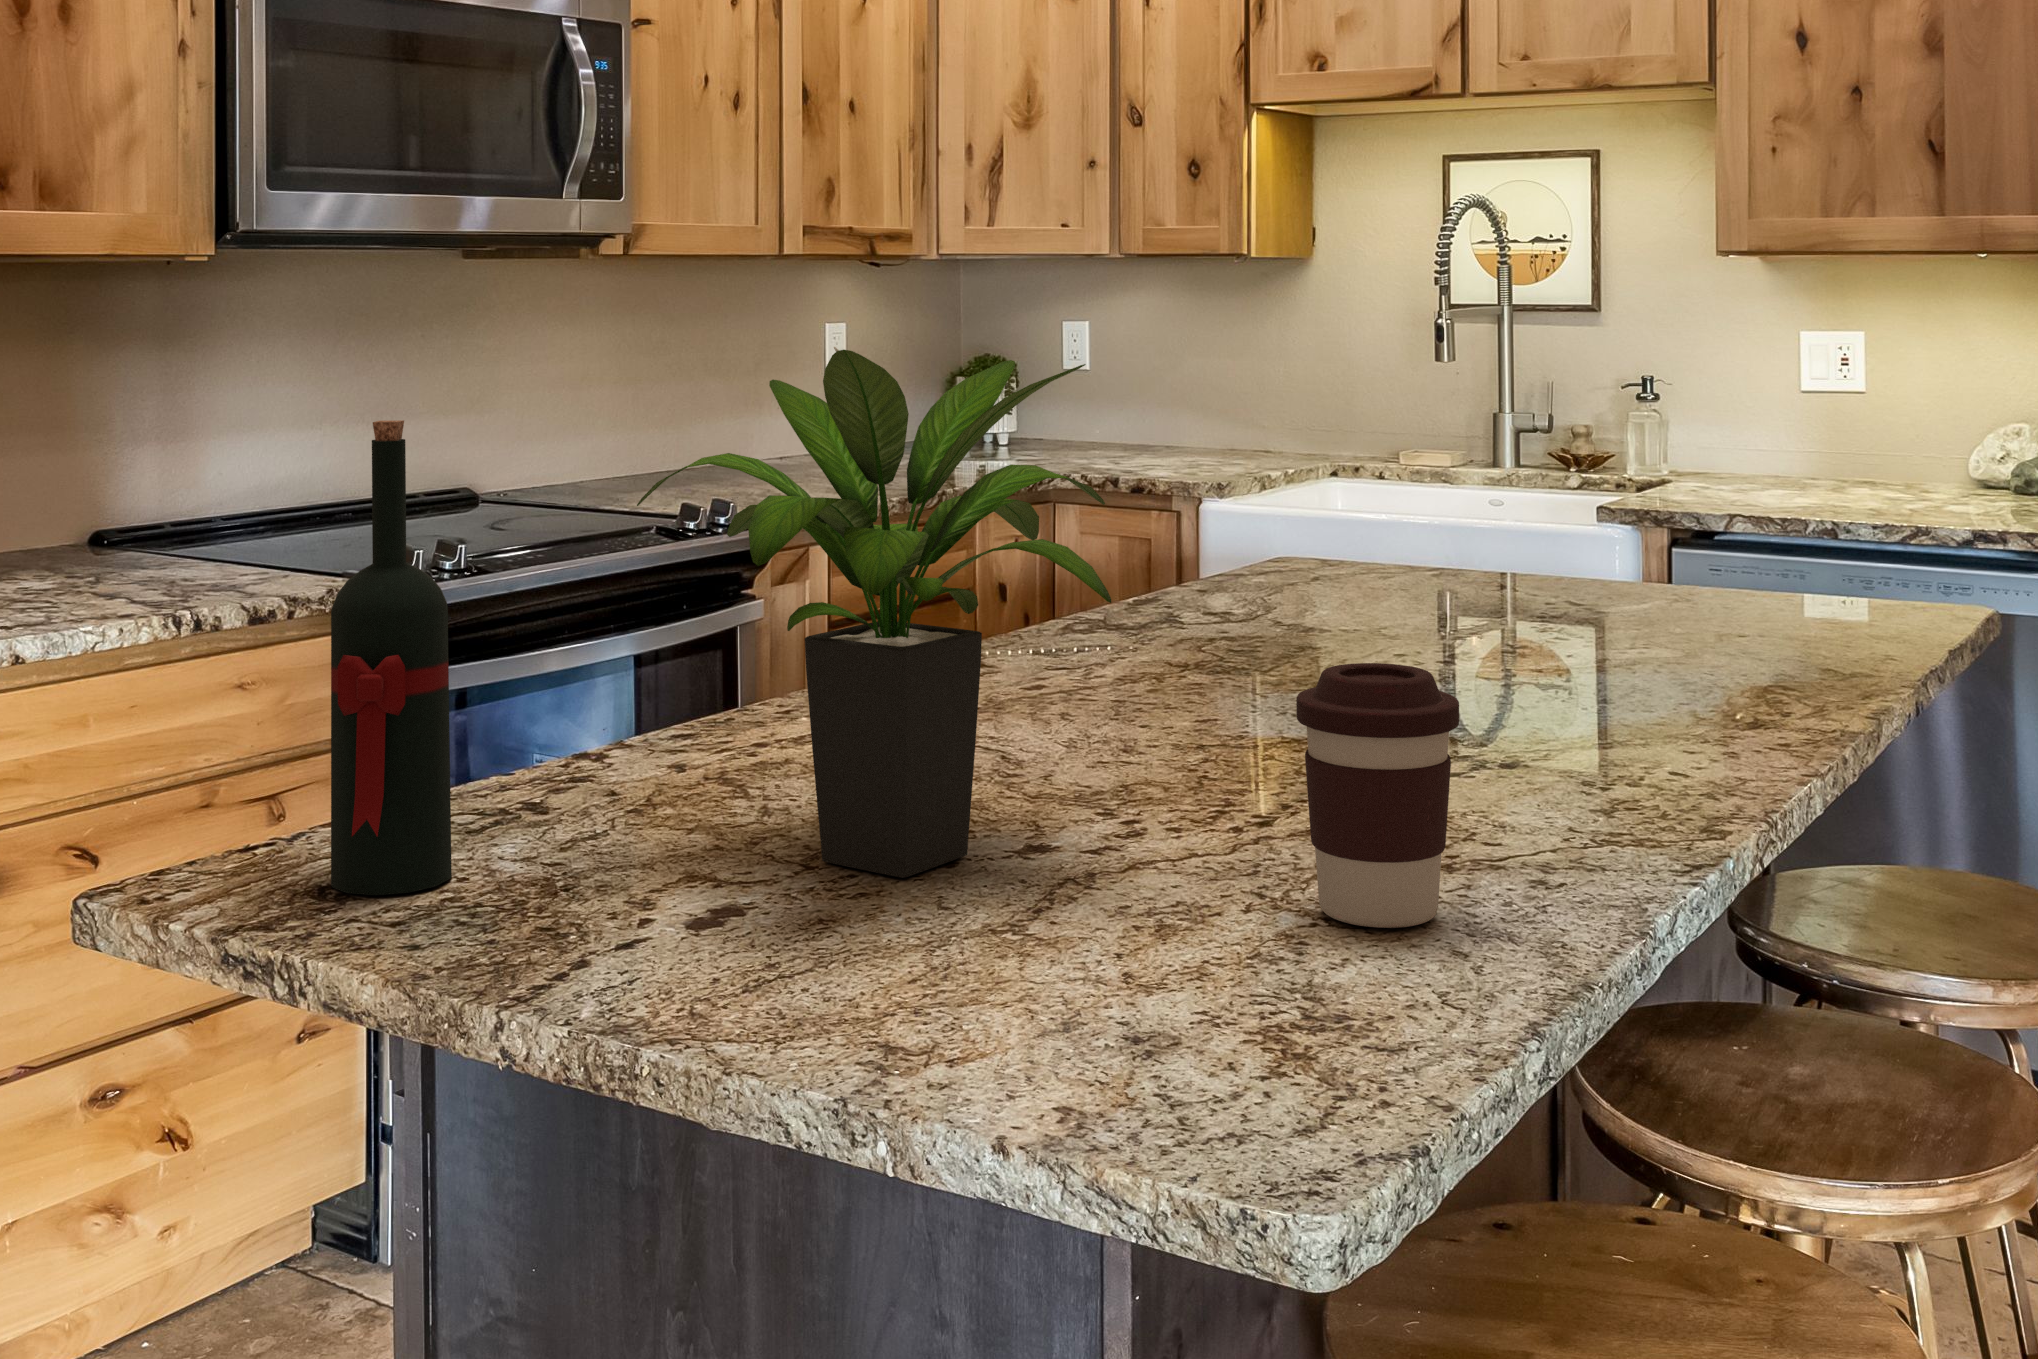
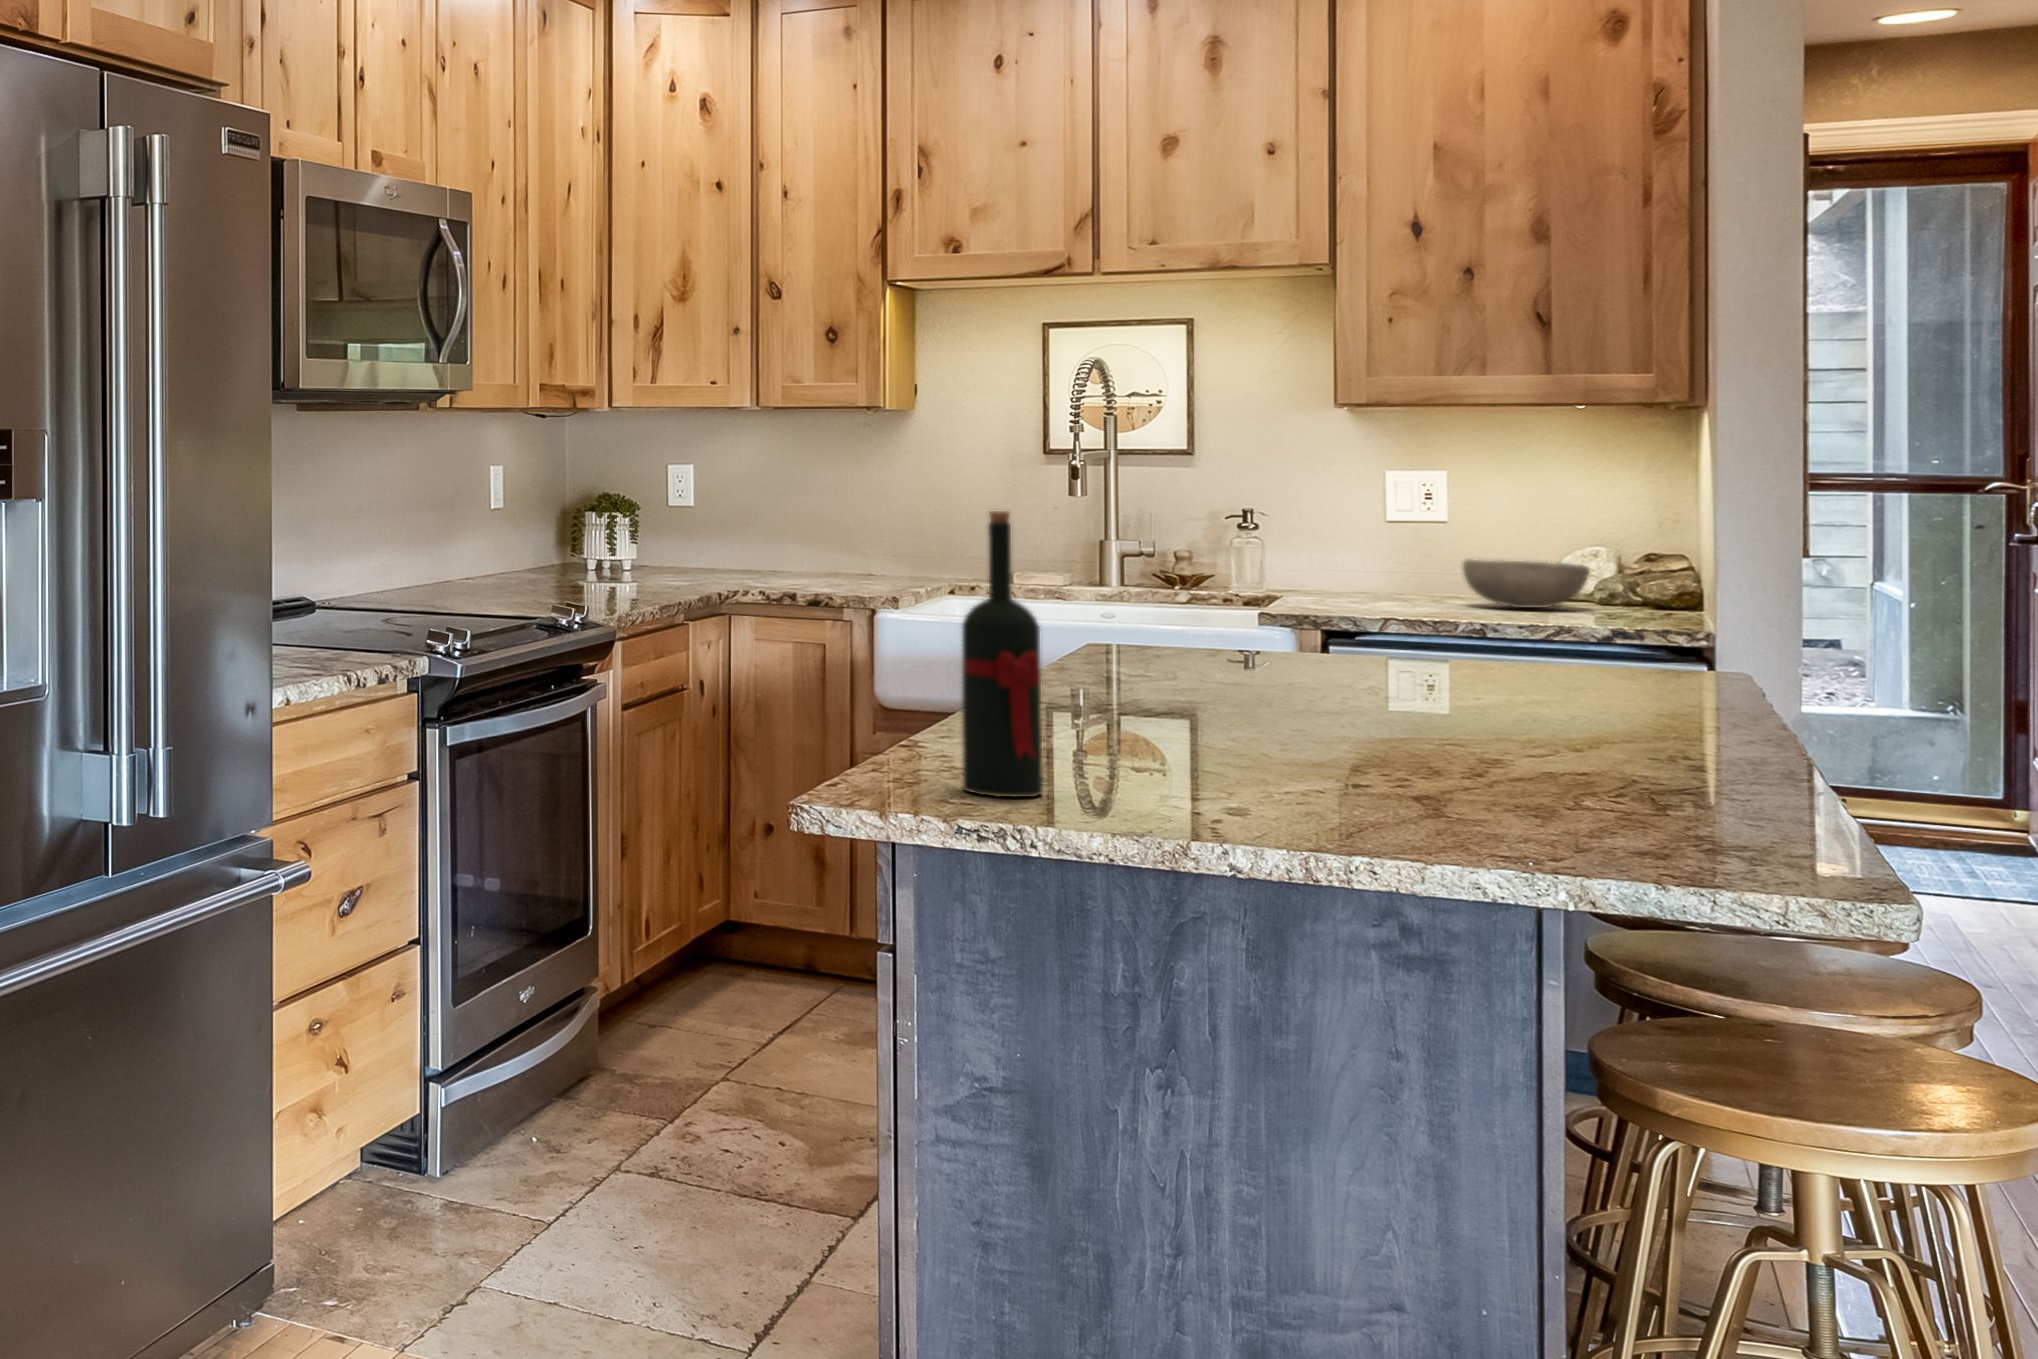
potted plant: present [637,347,1111,878] -> none [1118,466,1457,793]
bowl: none [1861,440,2000,499] -> present [1463,560,1589,608]
coffee cup: present [1296,663,1459,928] -> none [1600,659,1722,813]

